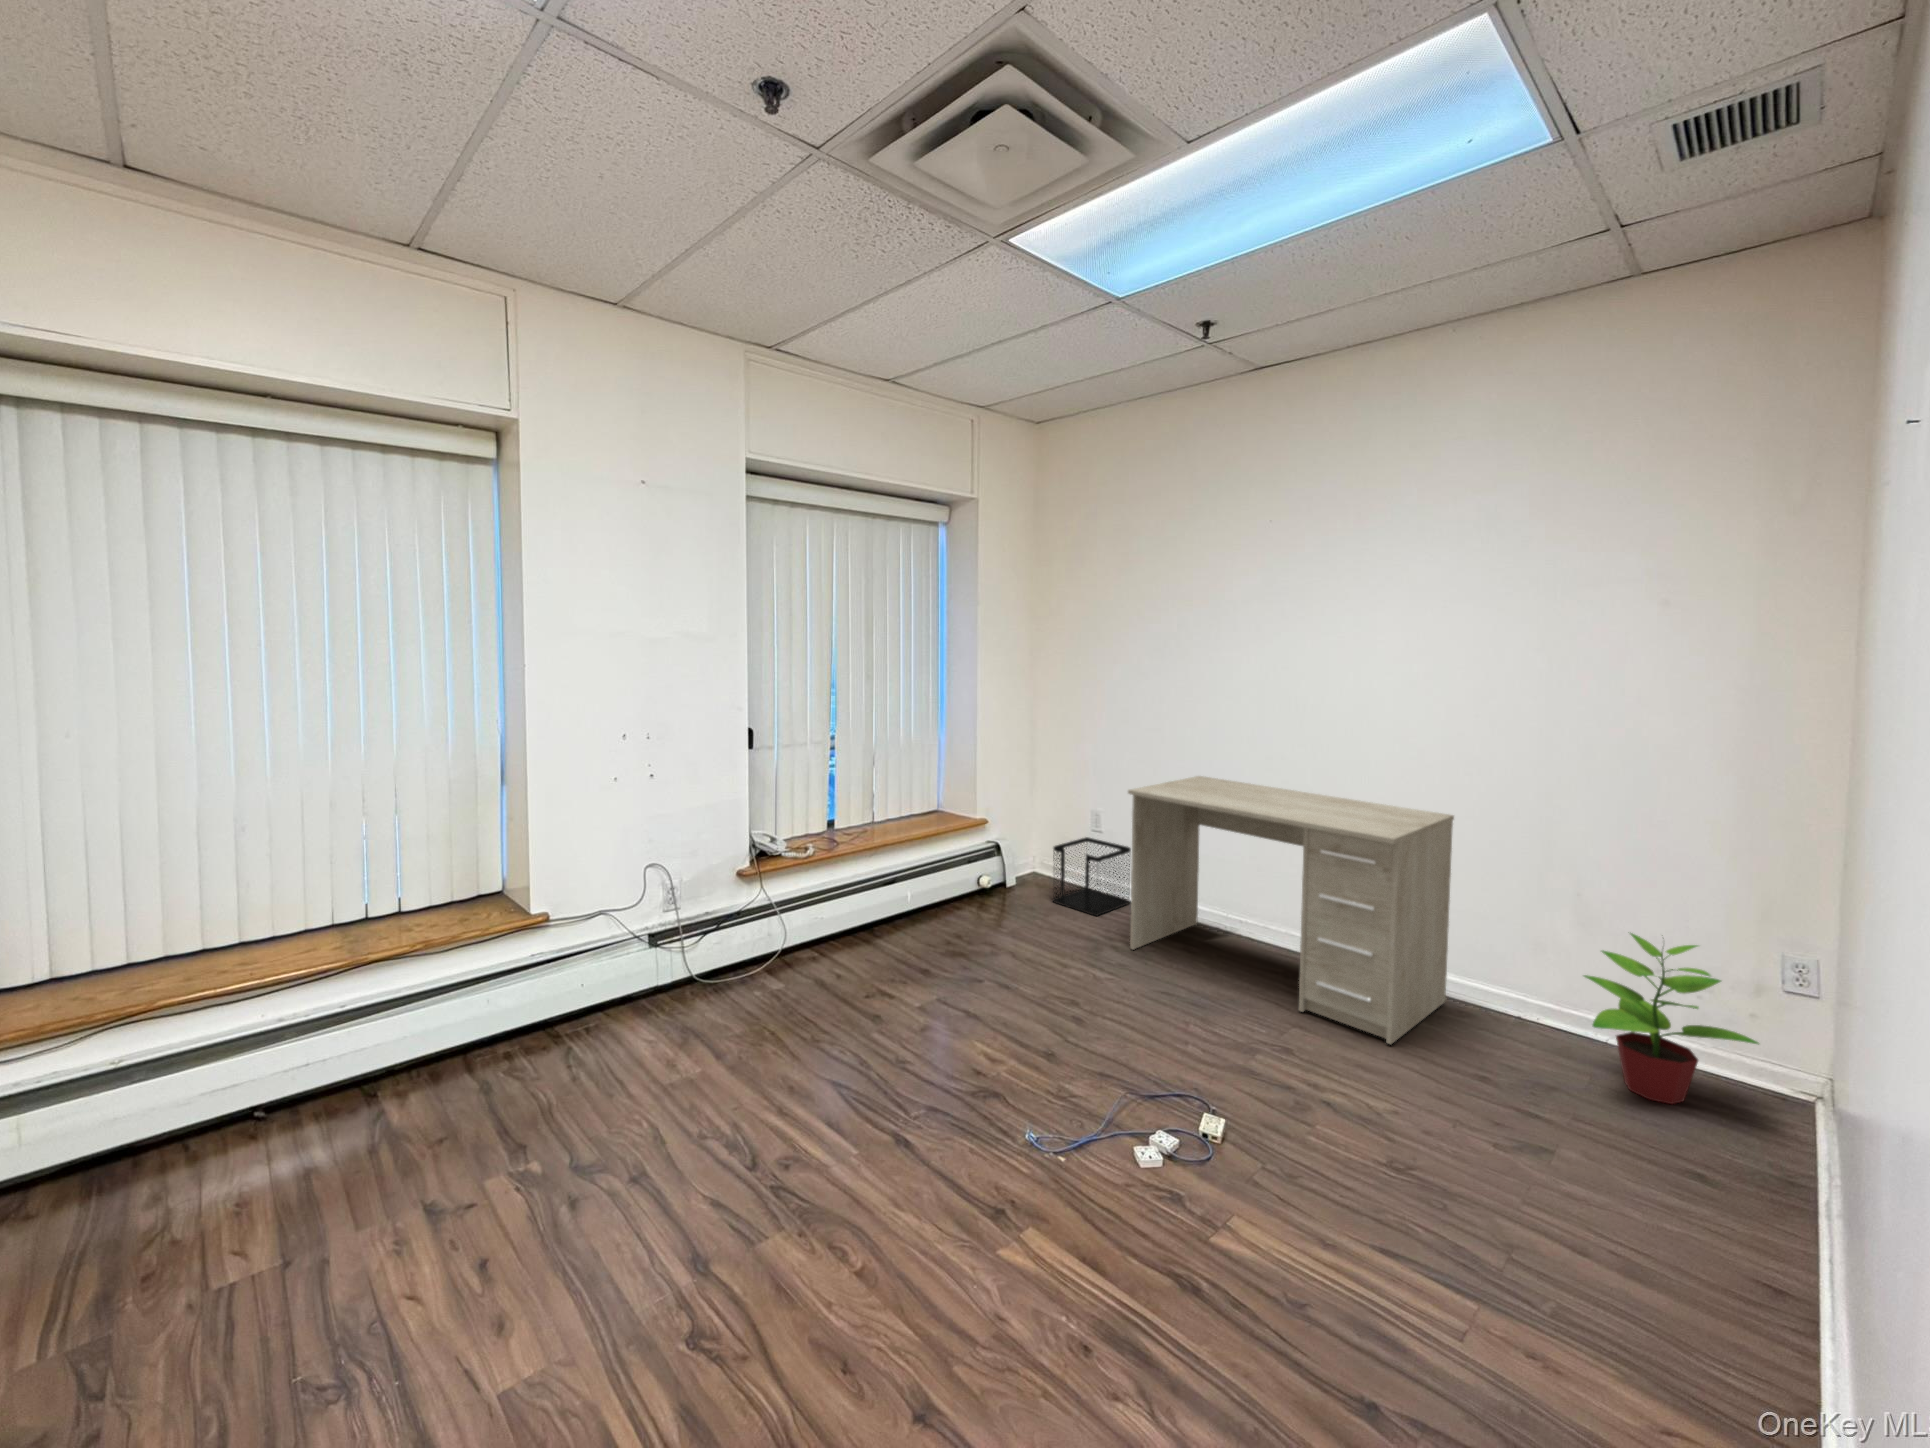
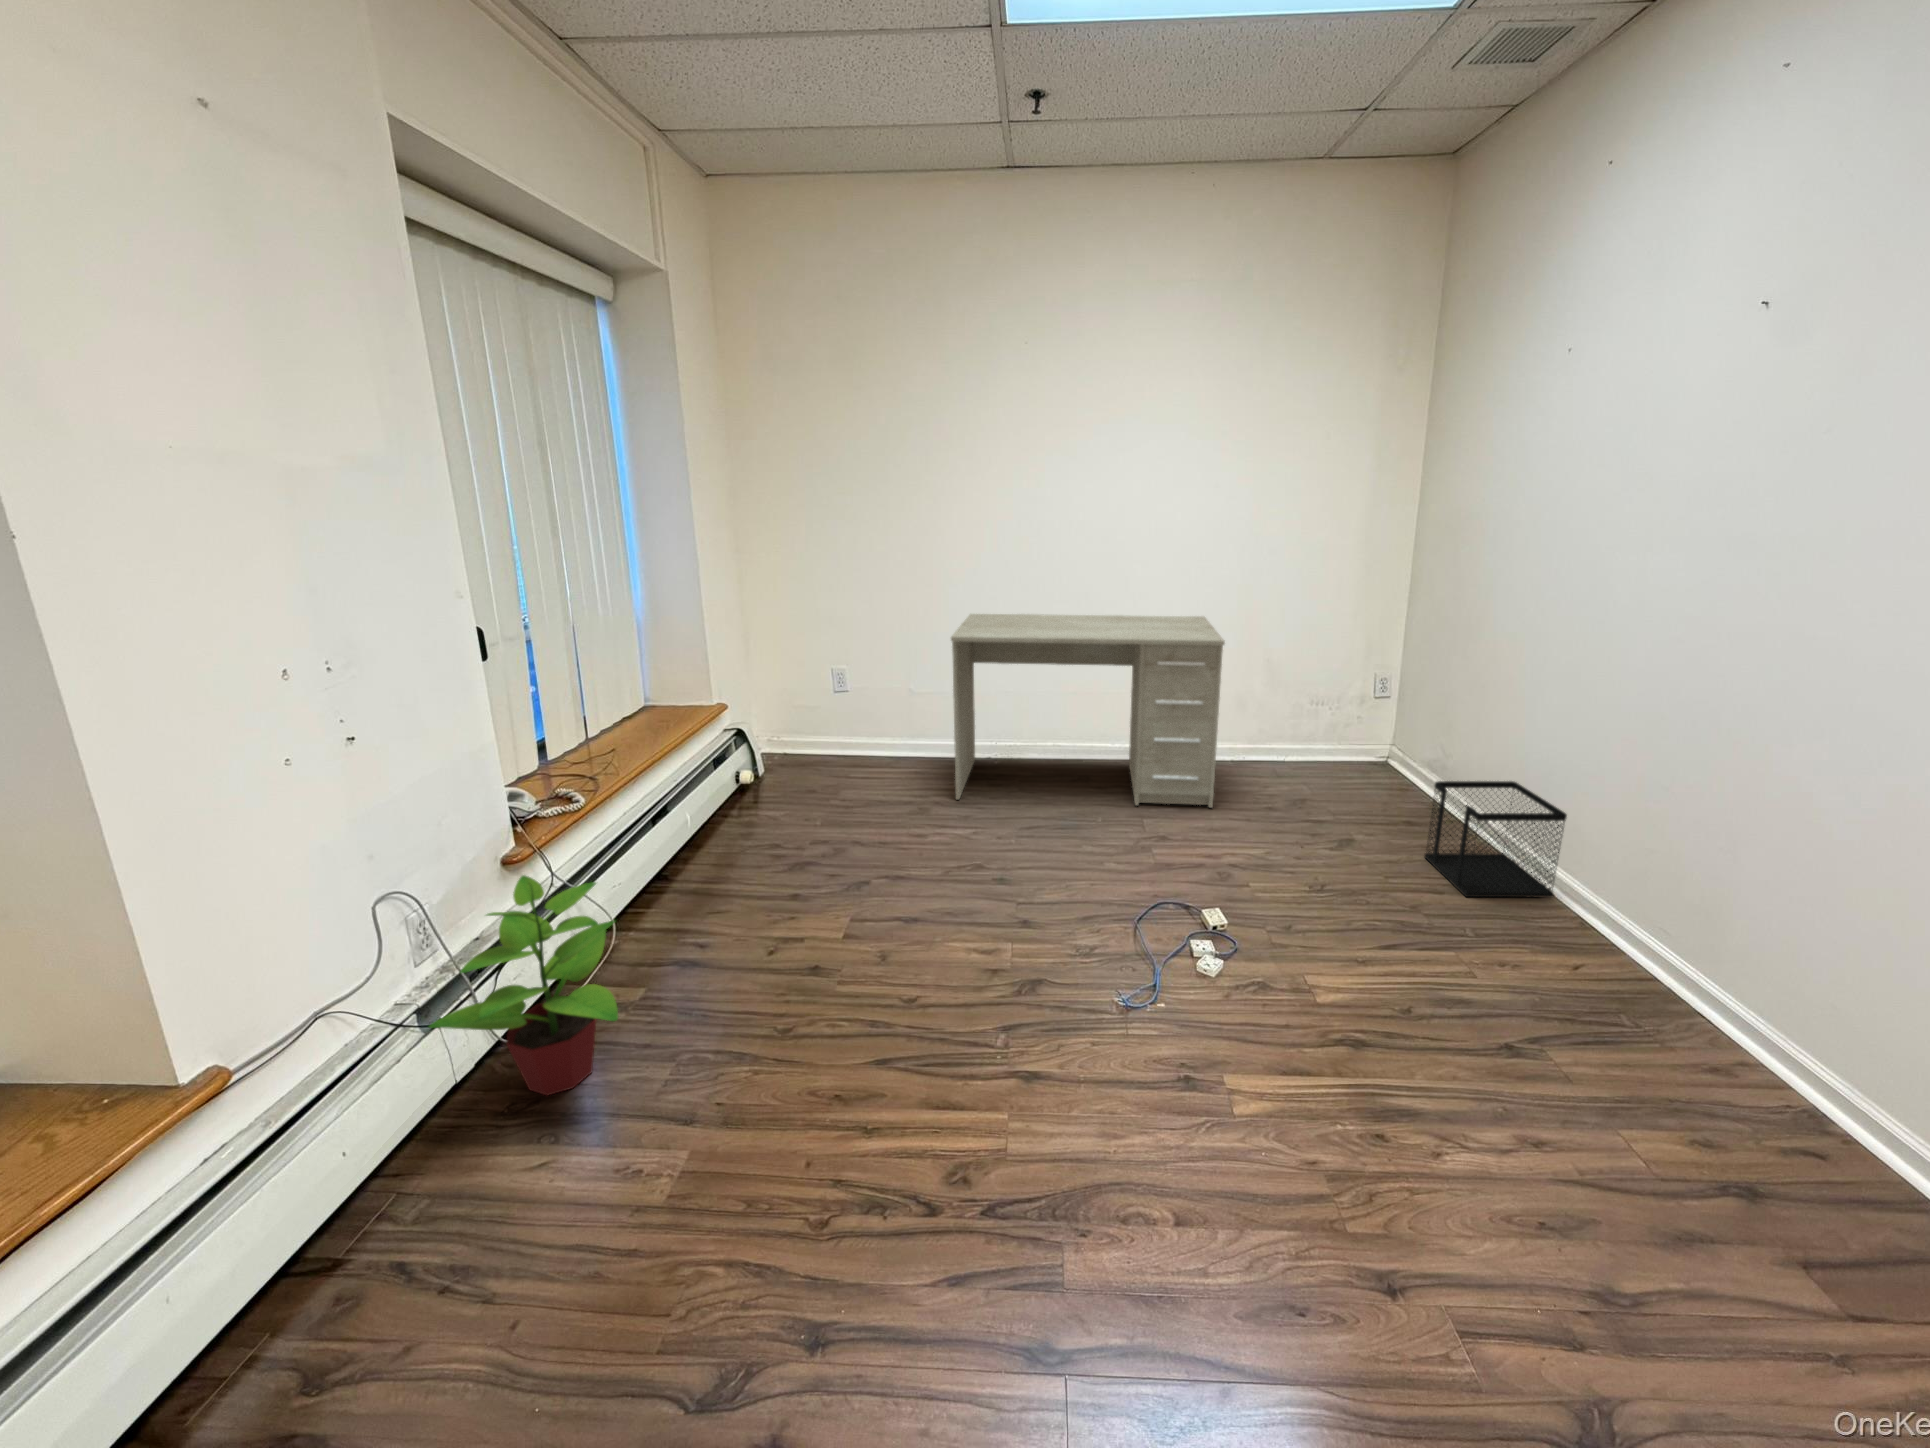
wastebasket: present [1052,837,1131,916] -> present [1424,781,1567,897]
potted plant: present [1584,933,1759,1104] -> present [429,875,618,1095]

